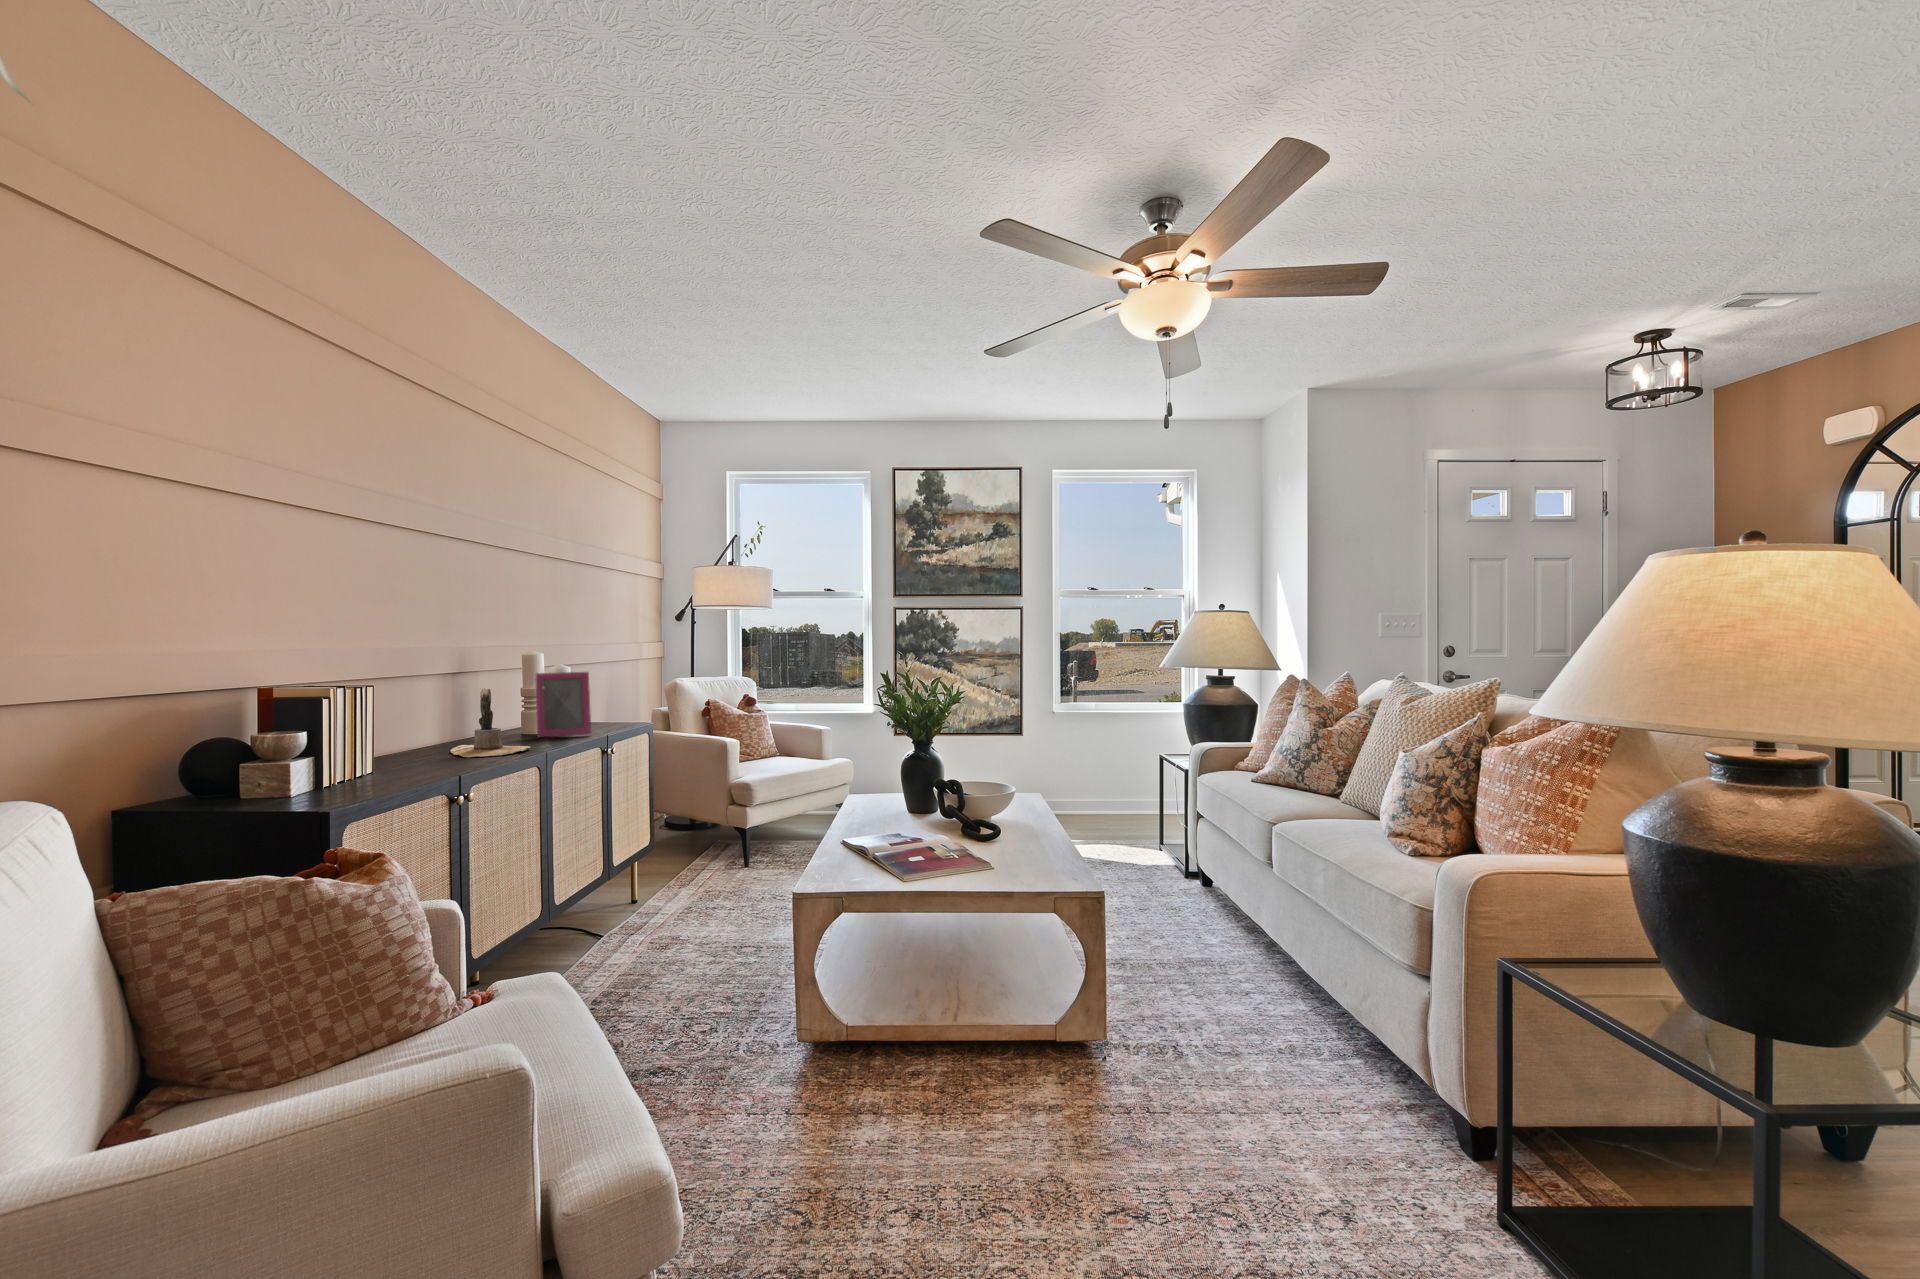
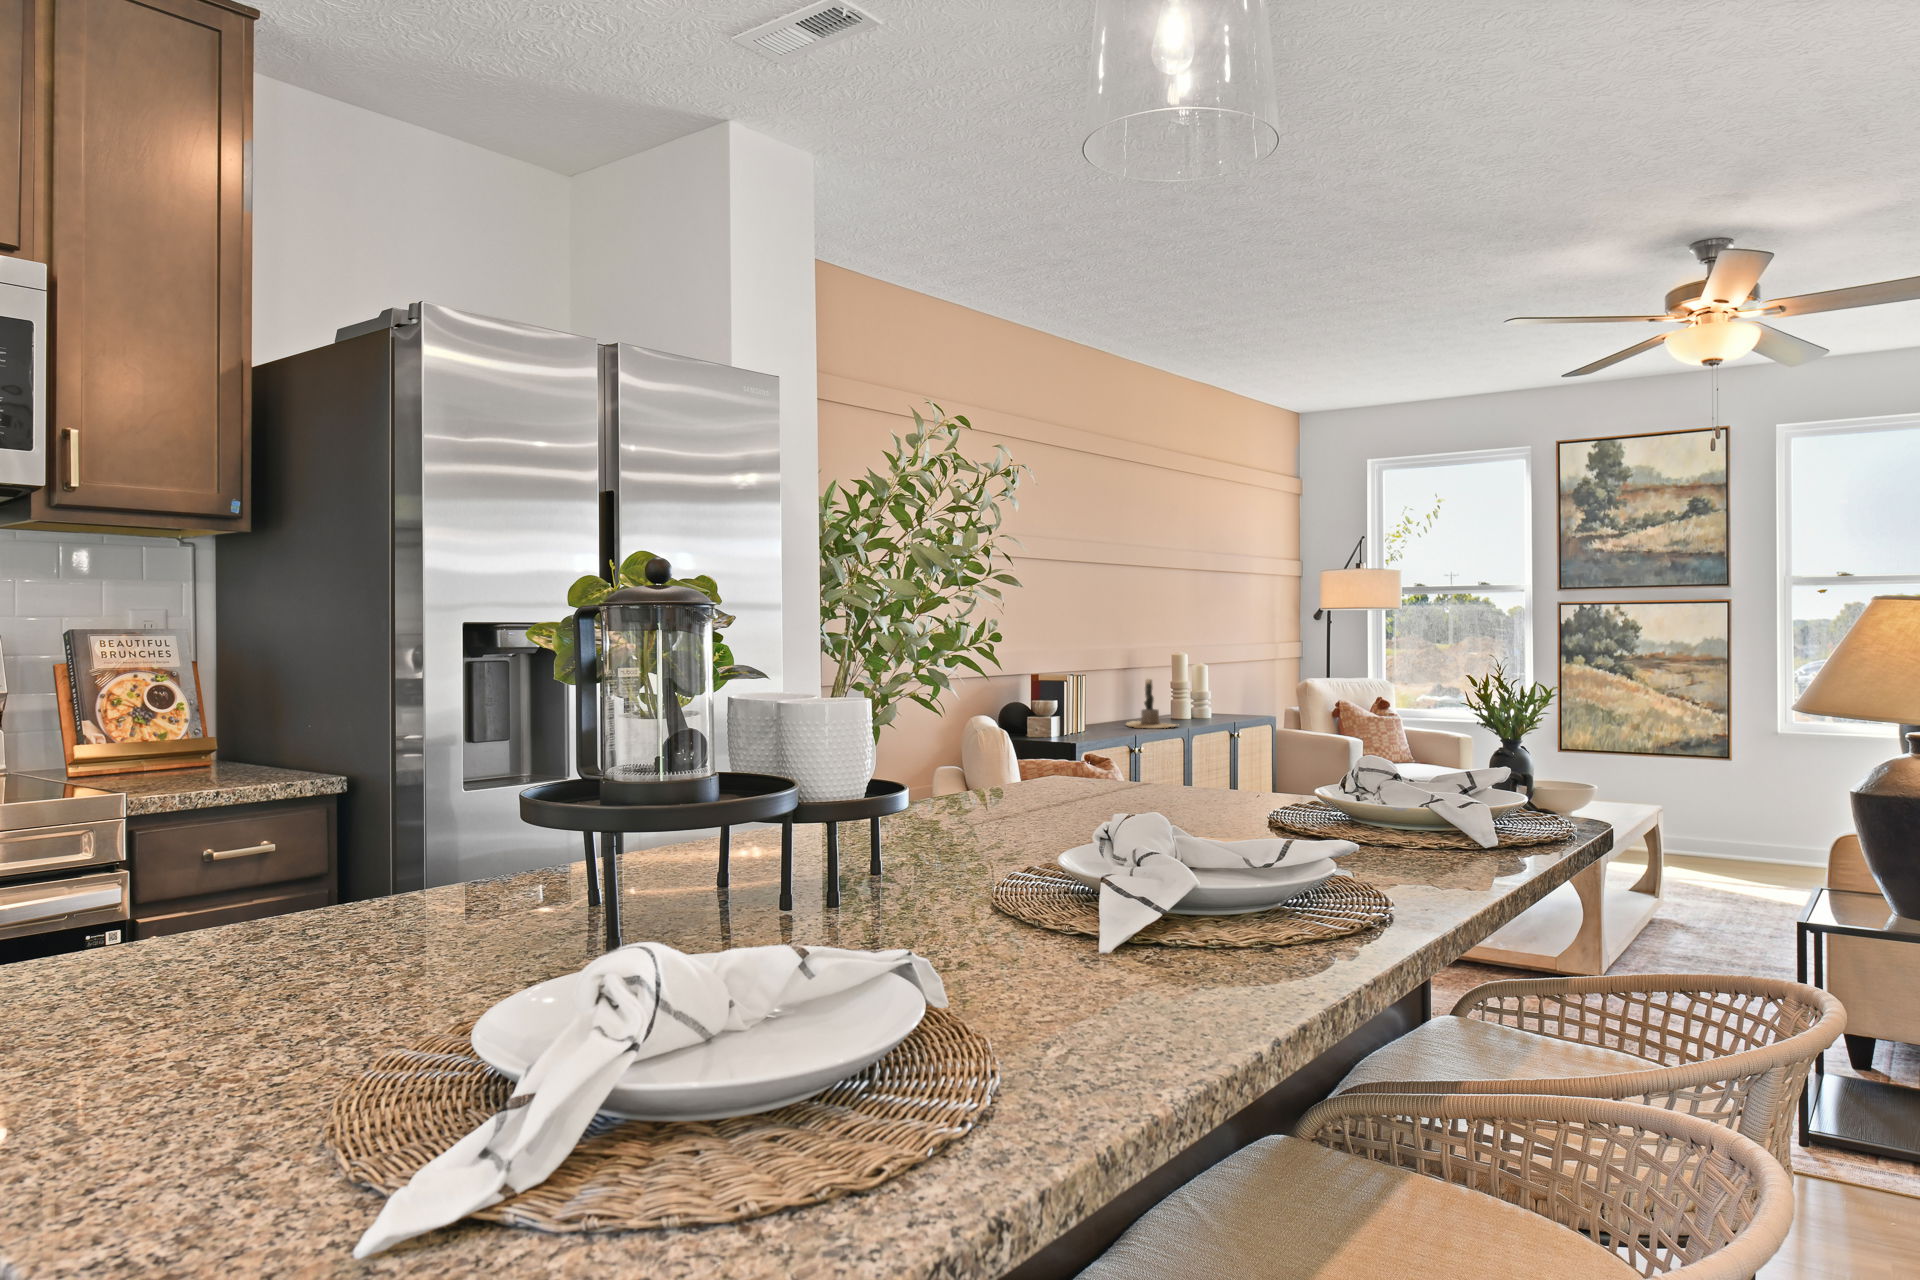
picture frame: present [535,672,591,738] -> none [1182,668,1225,721]

